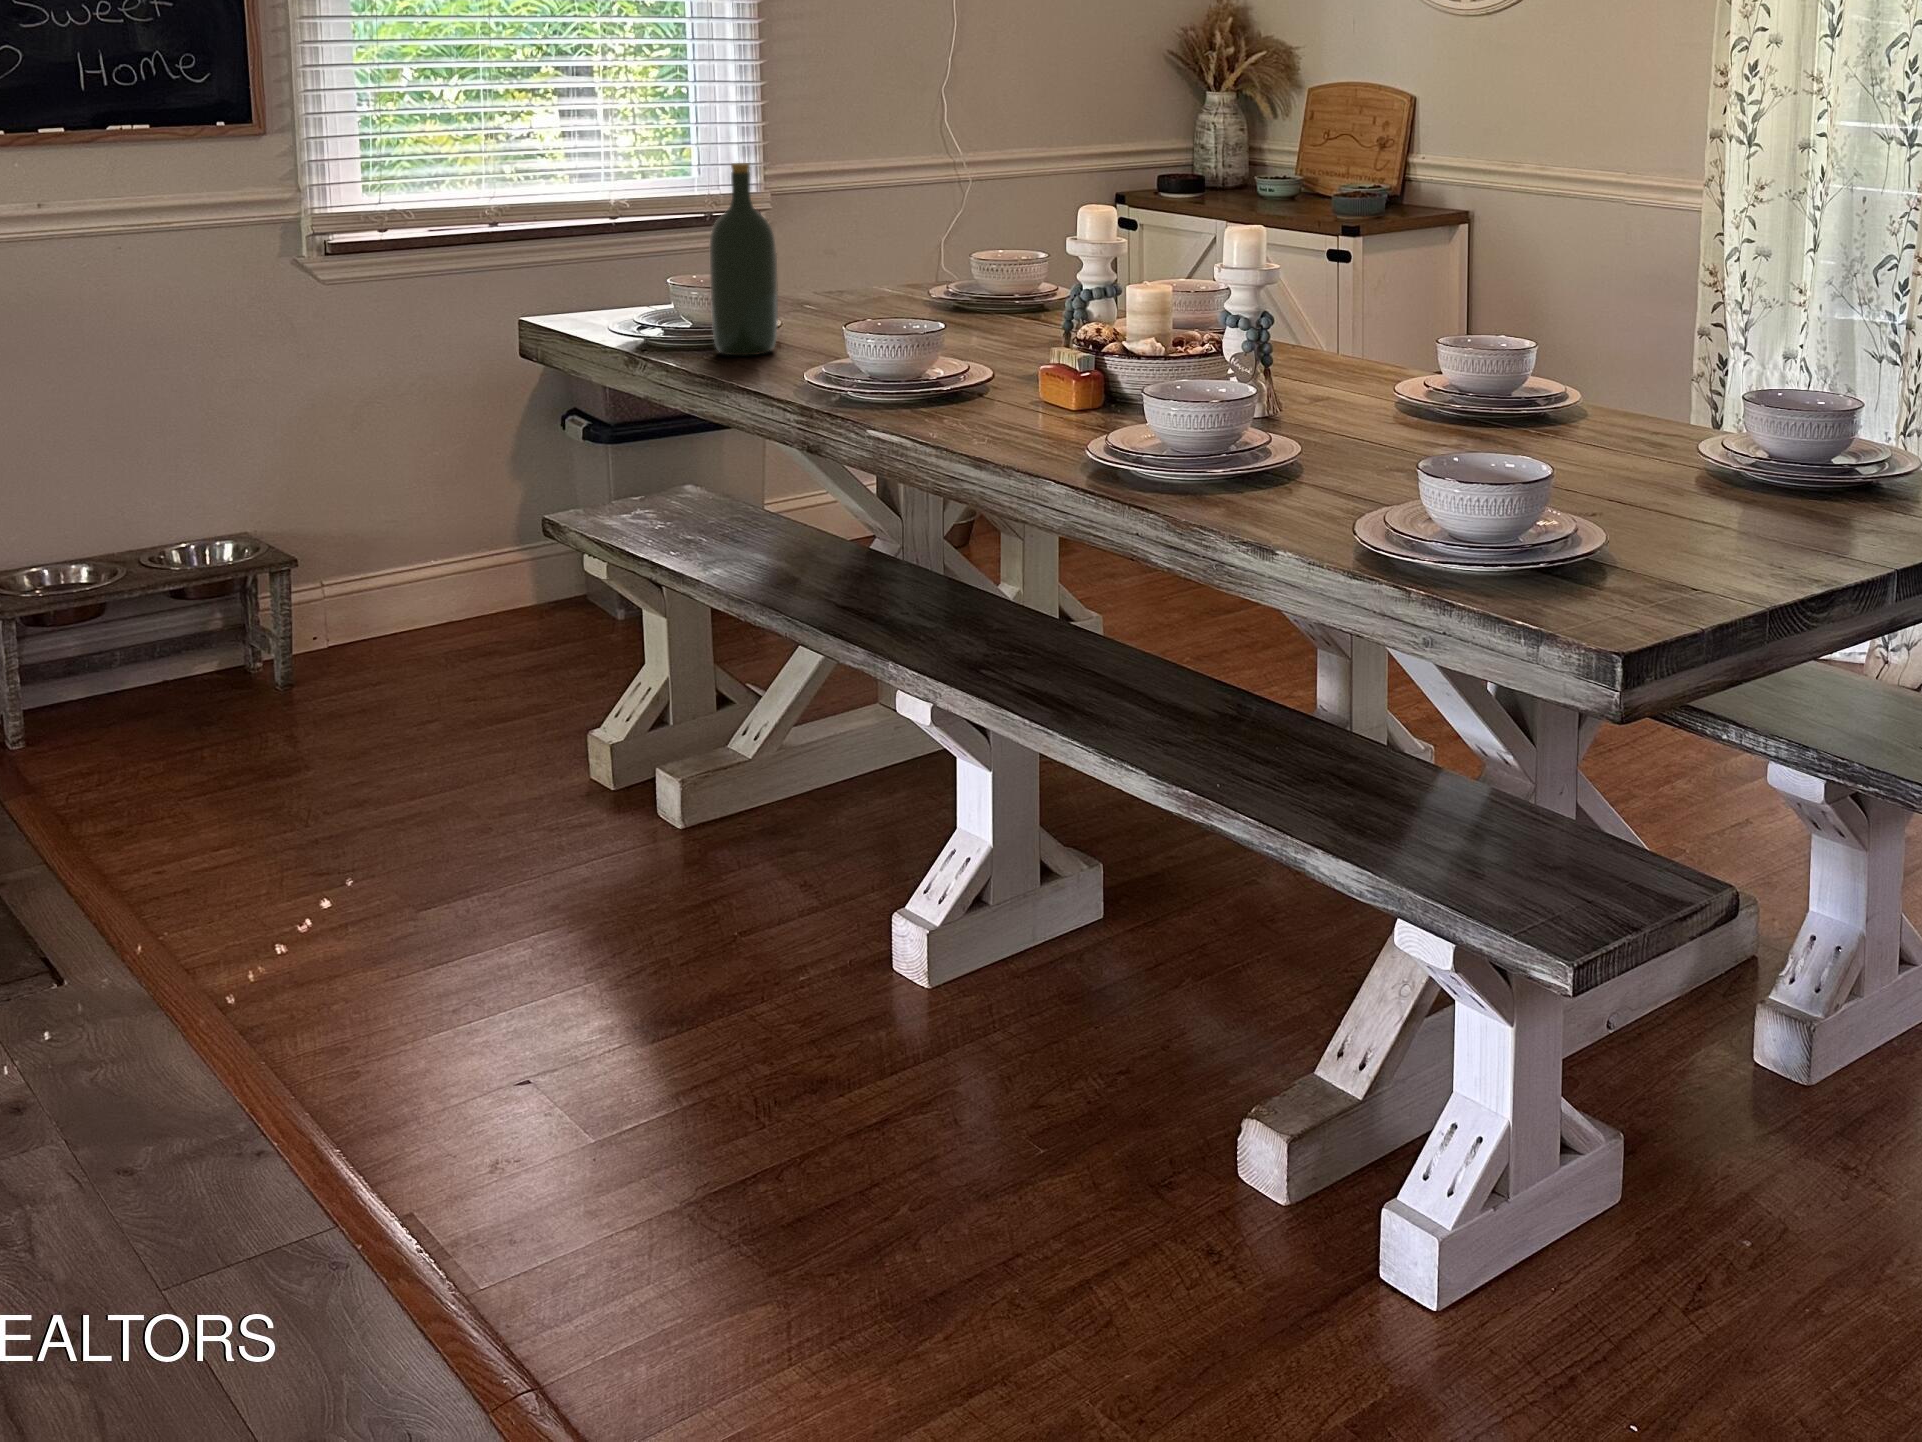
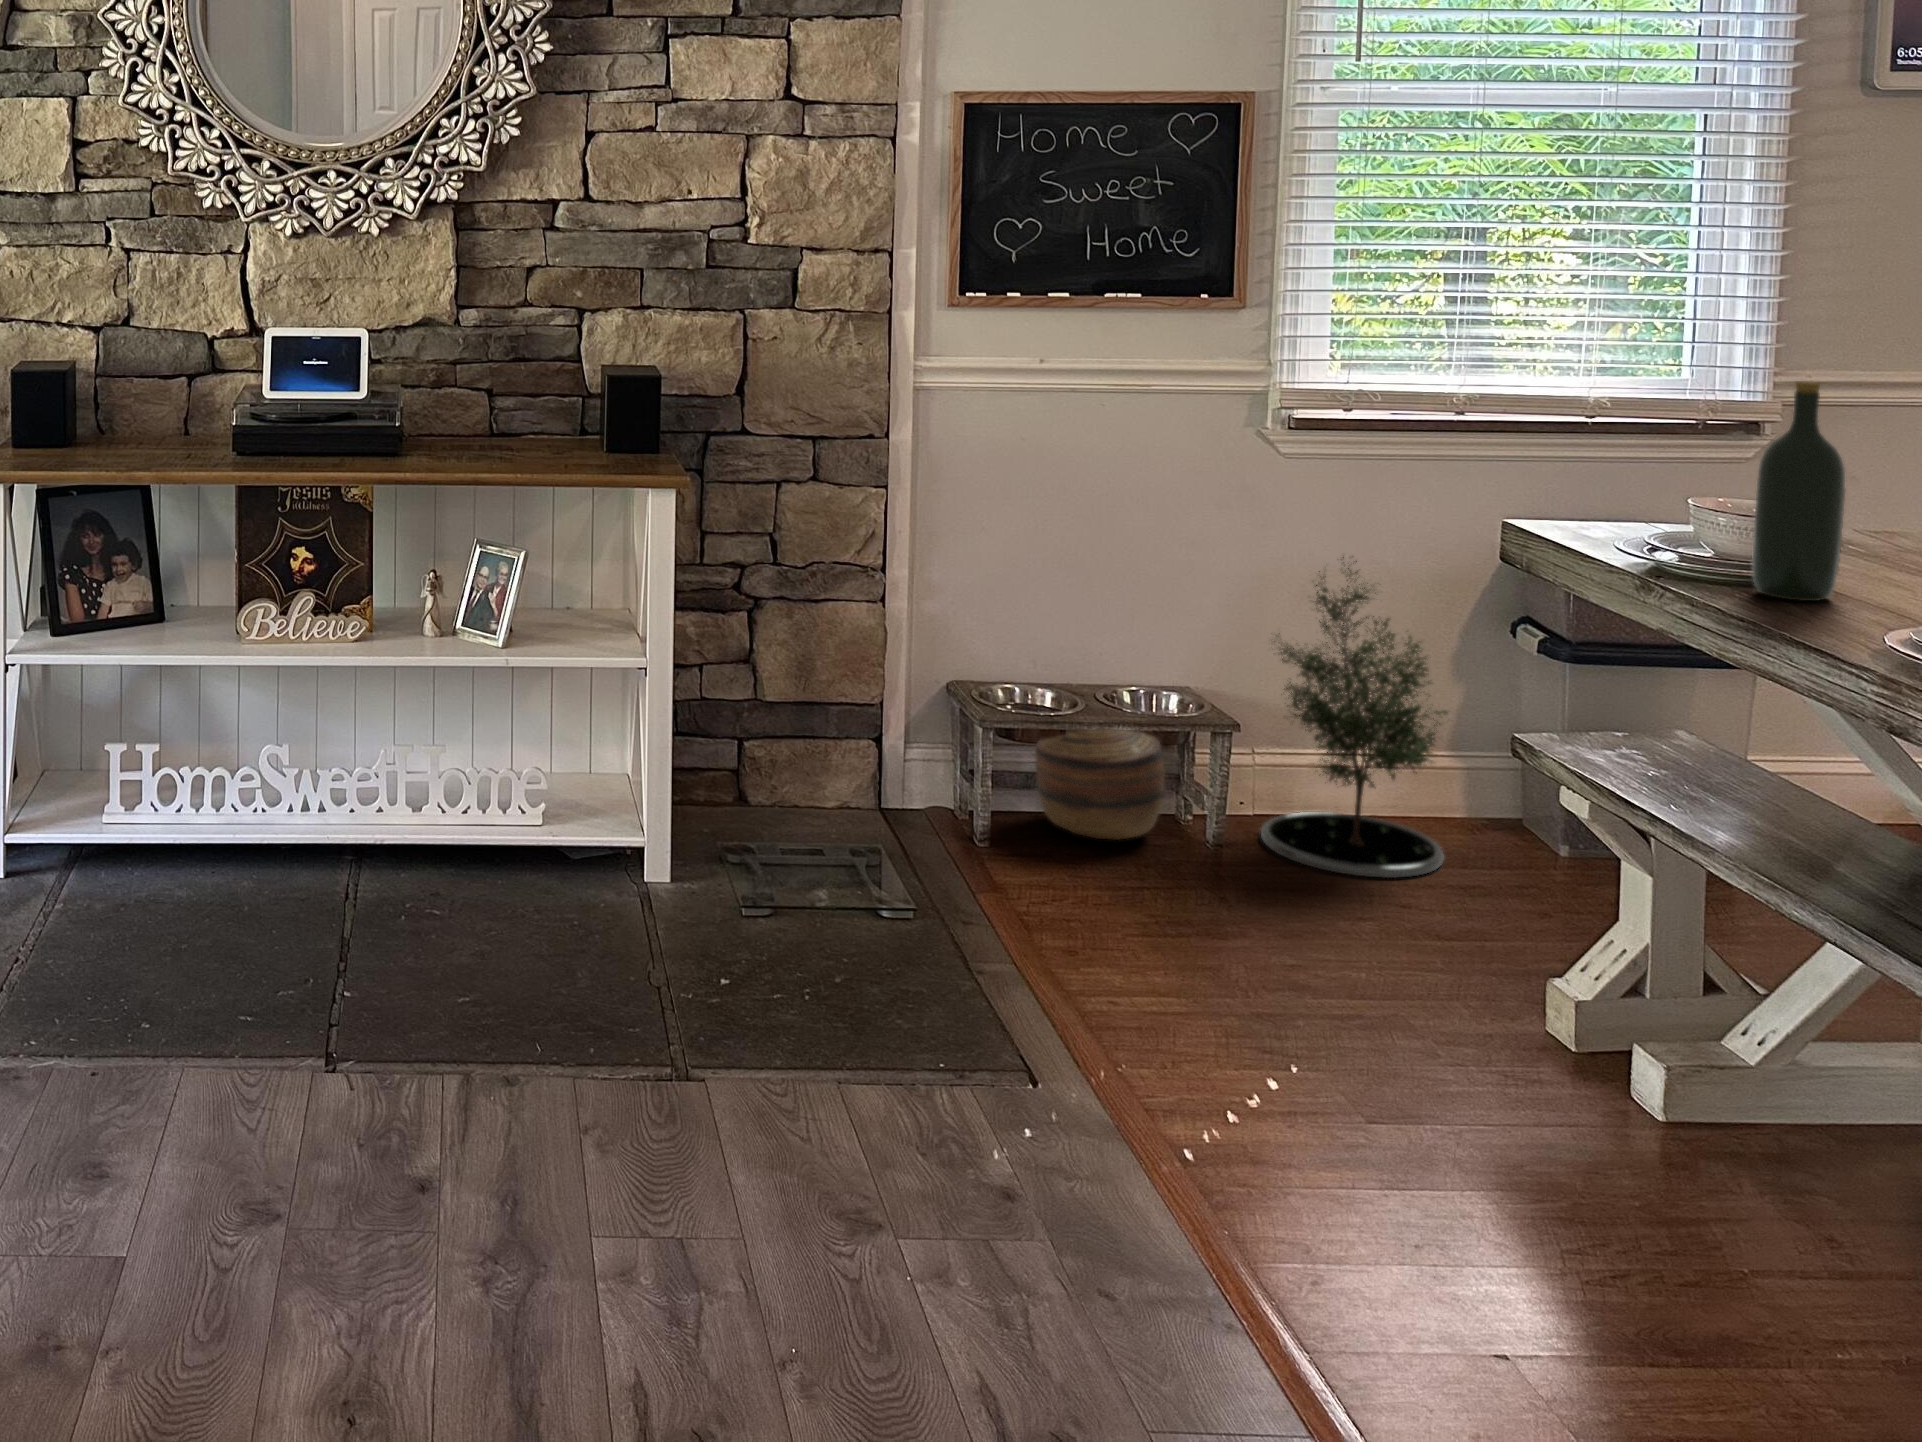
potted tree: none [321,371,516,683] -> present [1261,557,1450,878]
basket: none [75,580,229,708] -> present [1035,729,1165,840]

